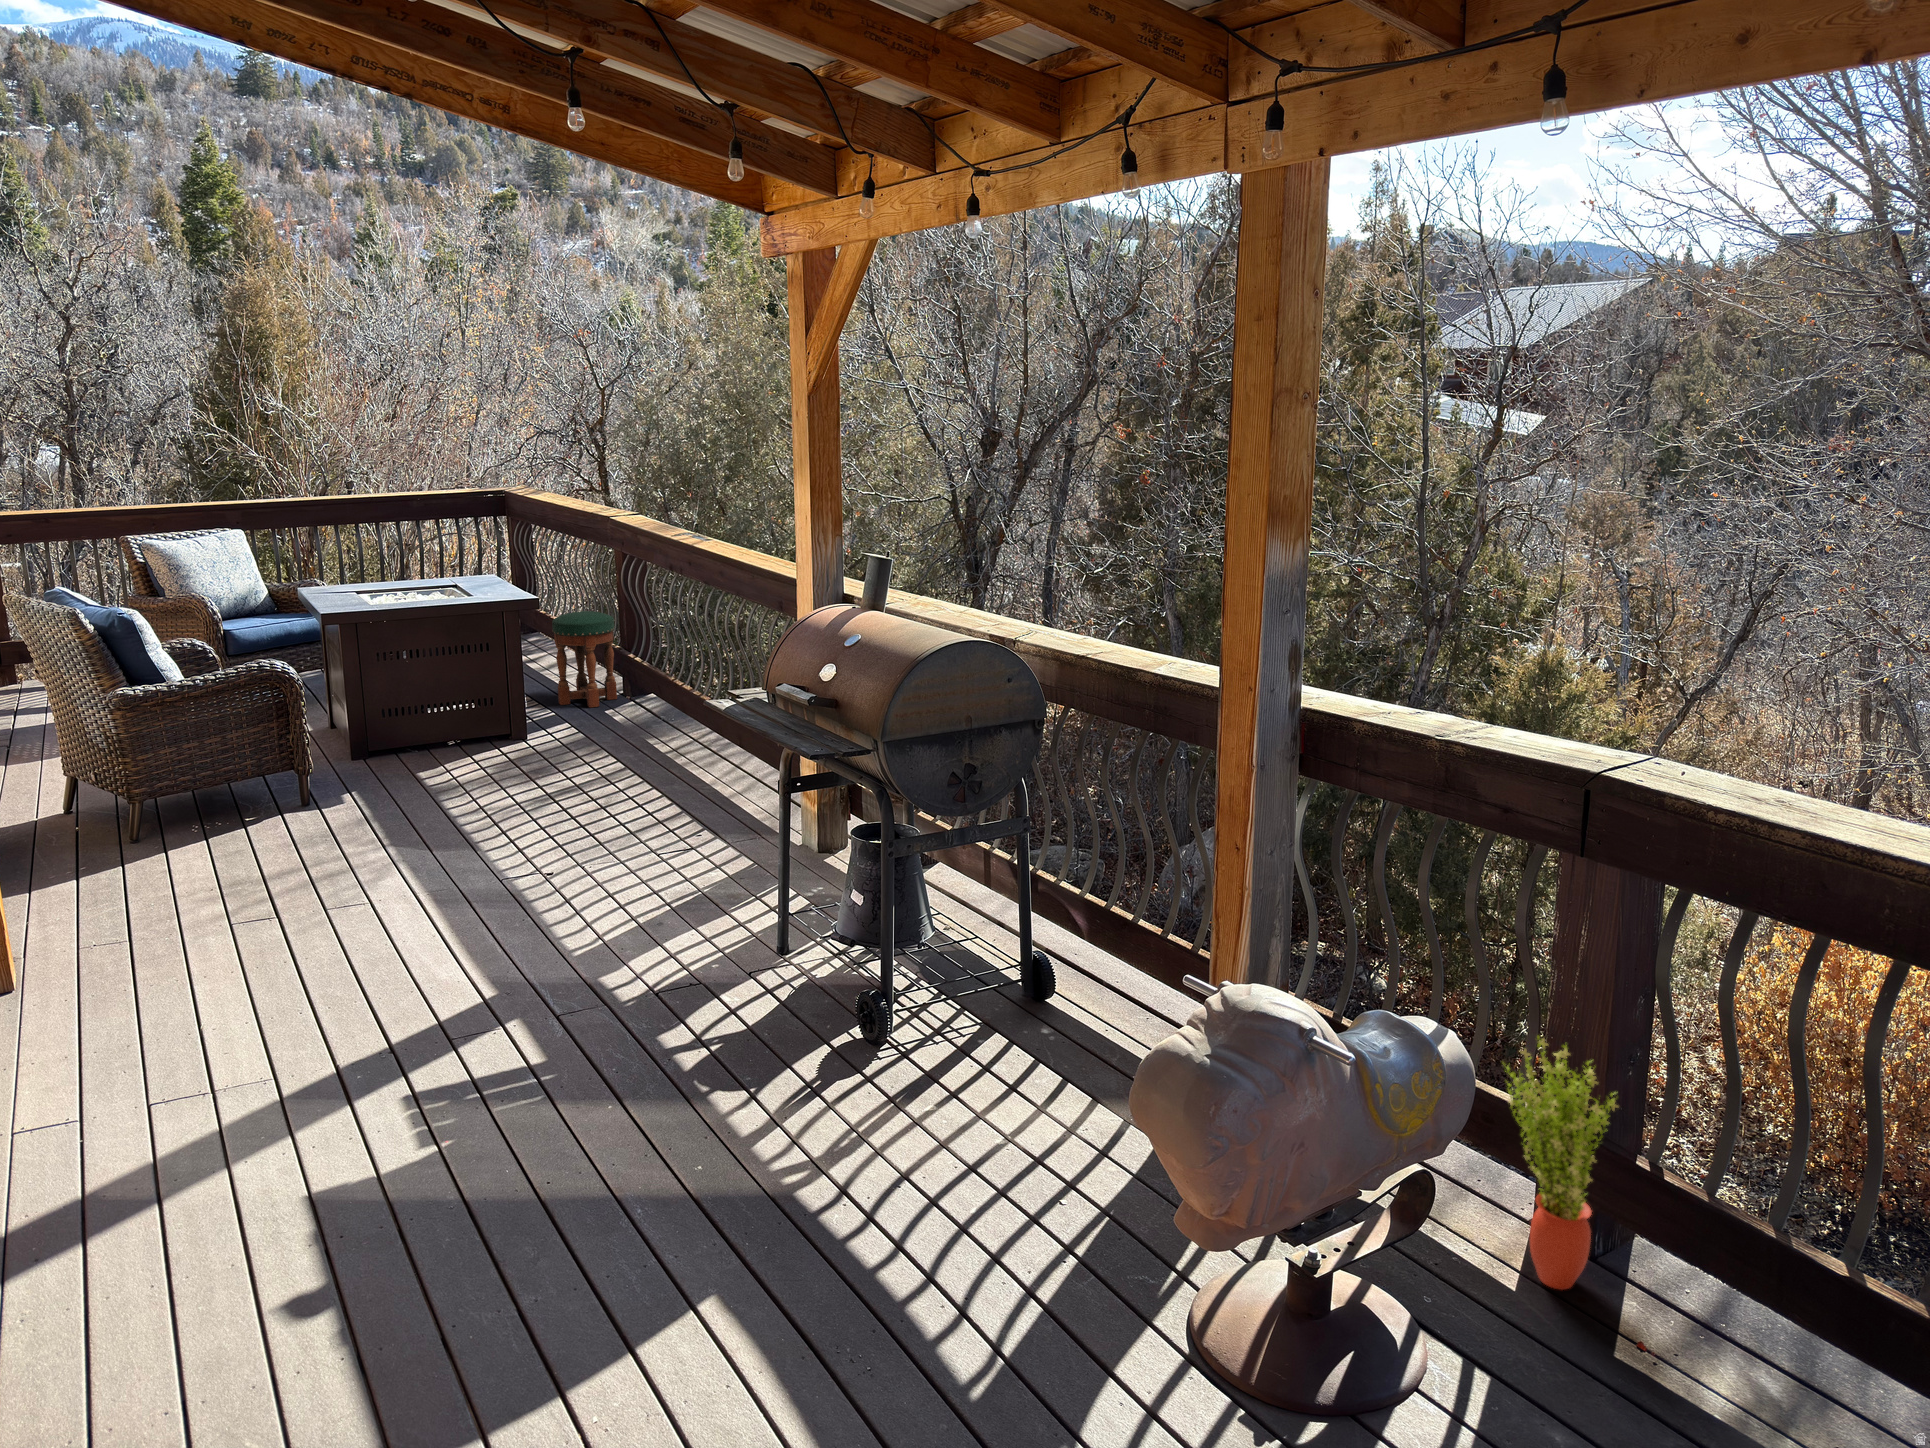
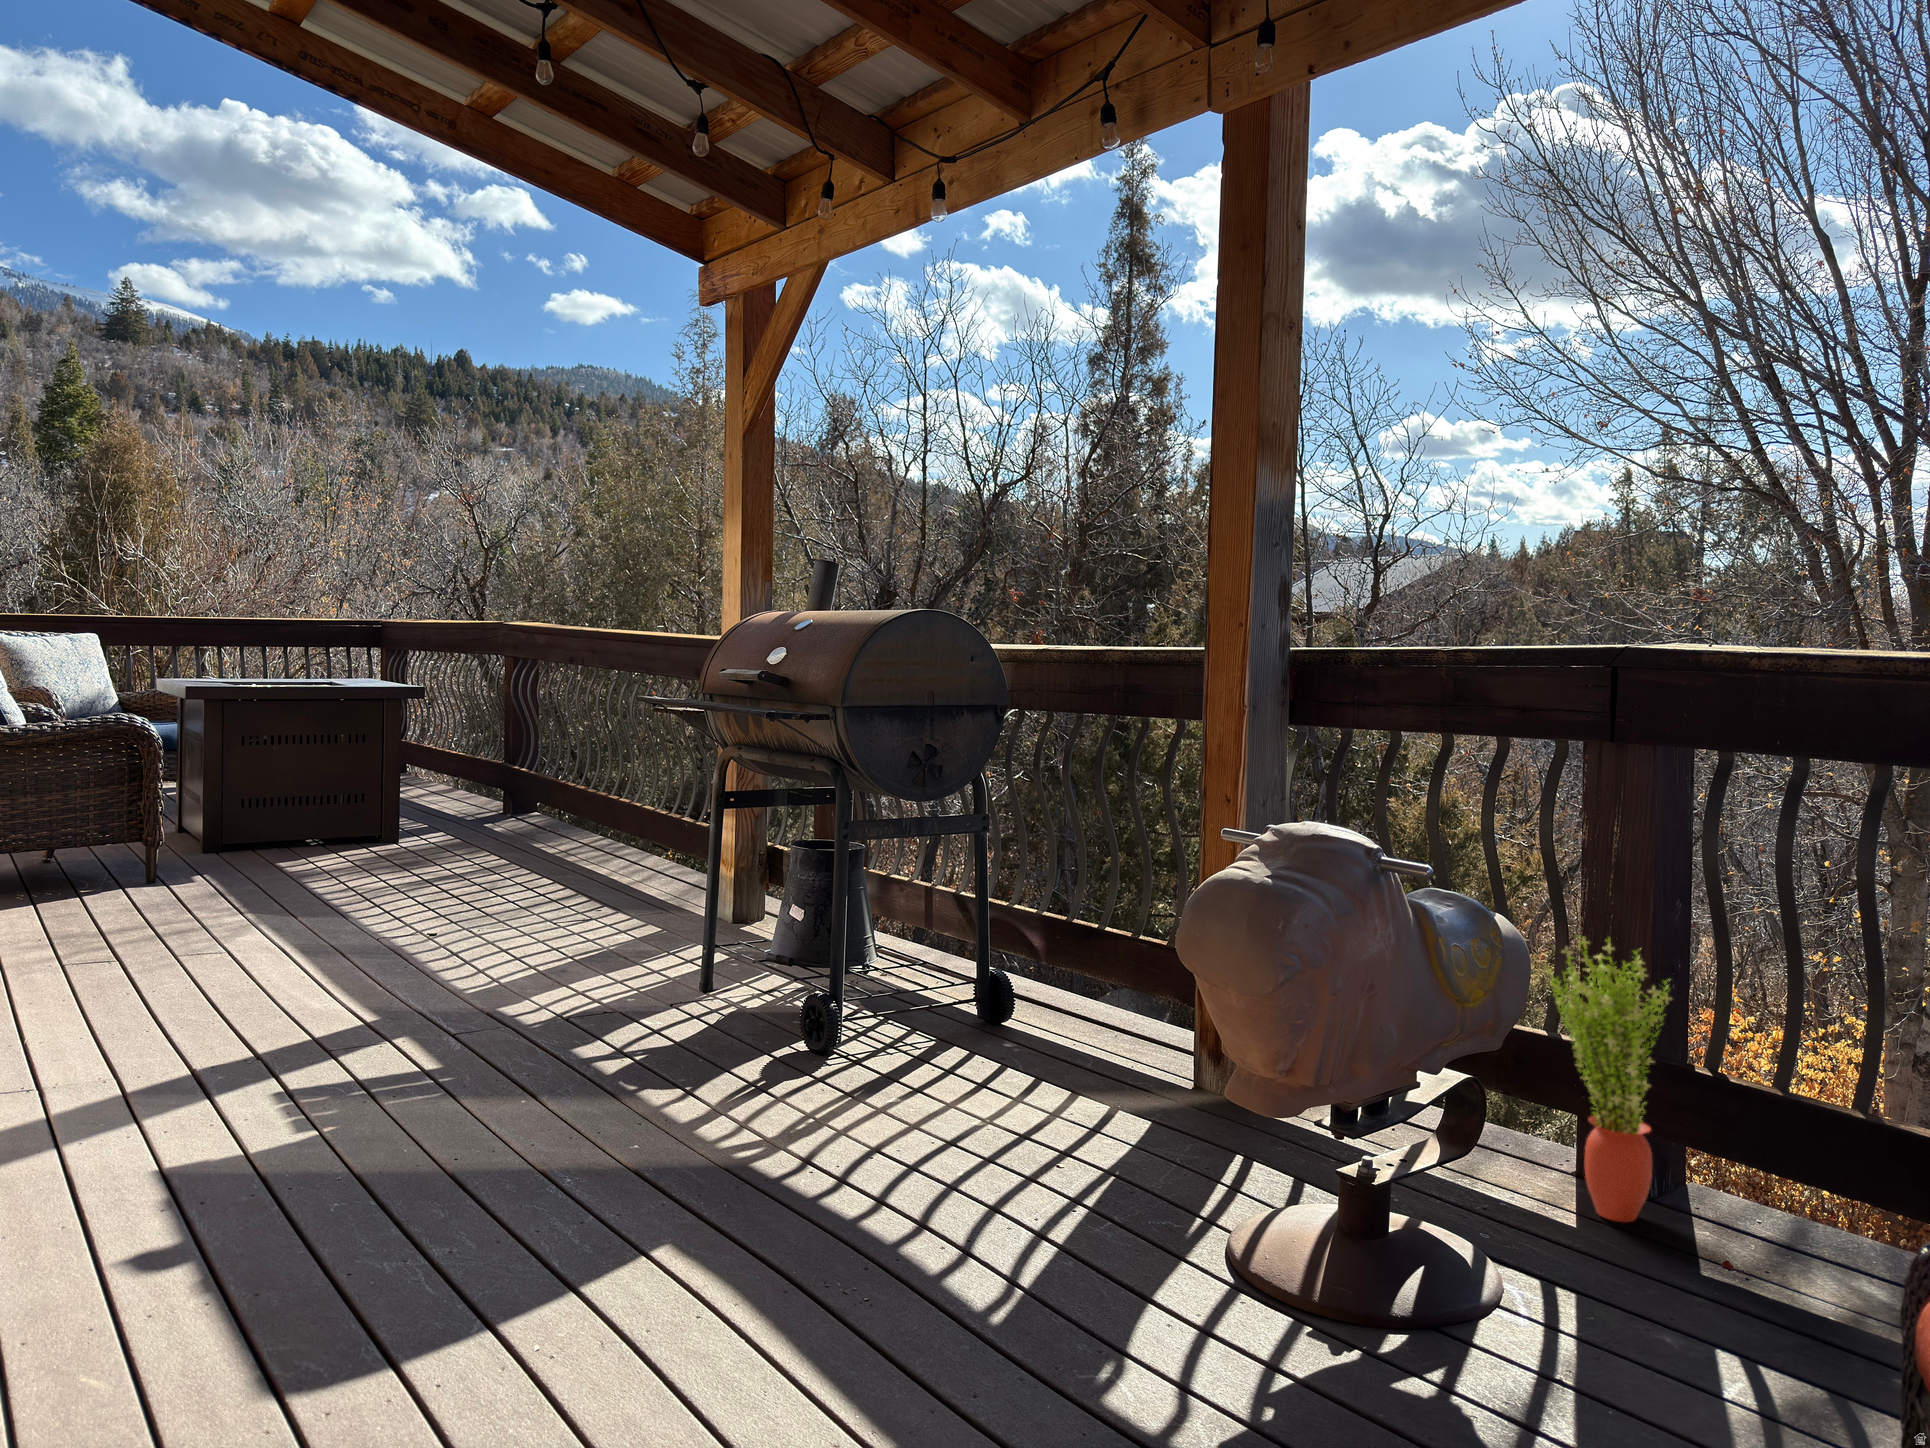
stool: present [552,611,617,707] -> none [434,724,501,824]

